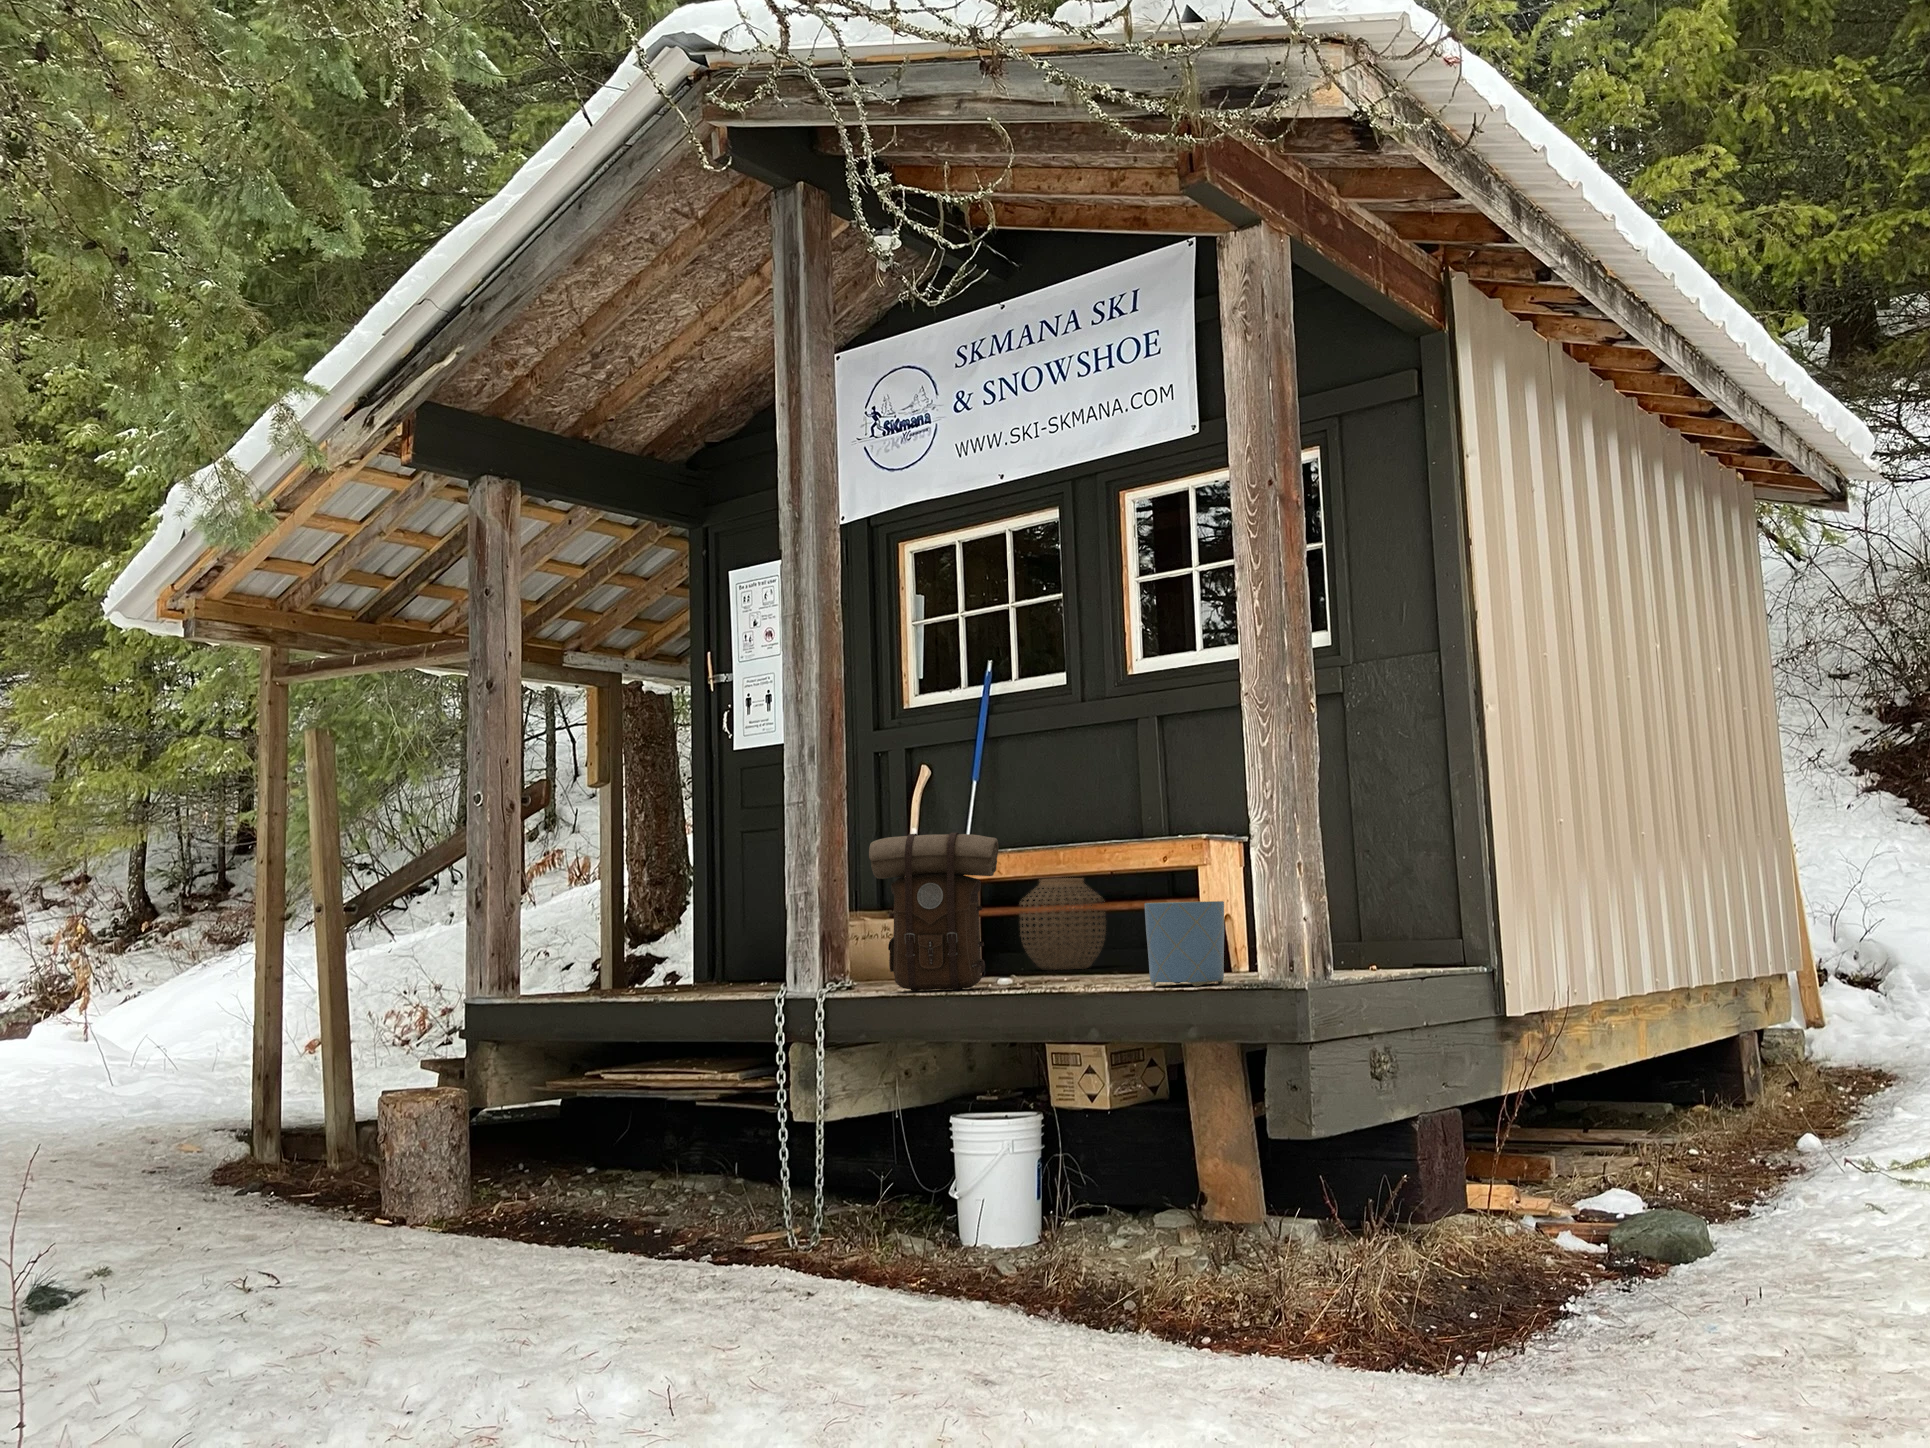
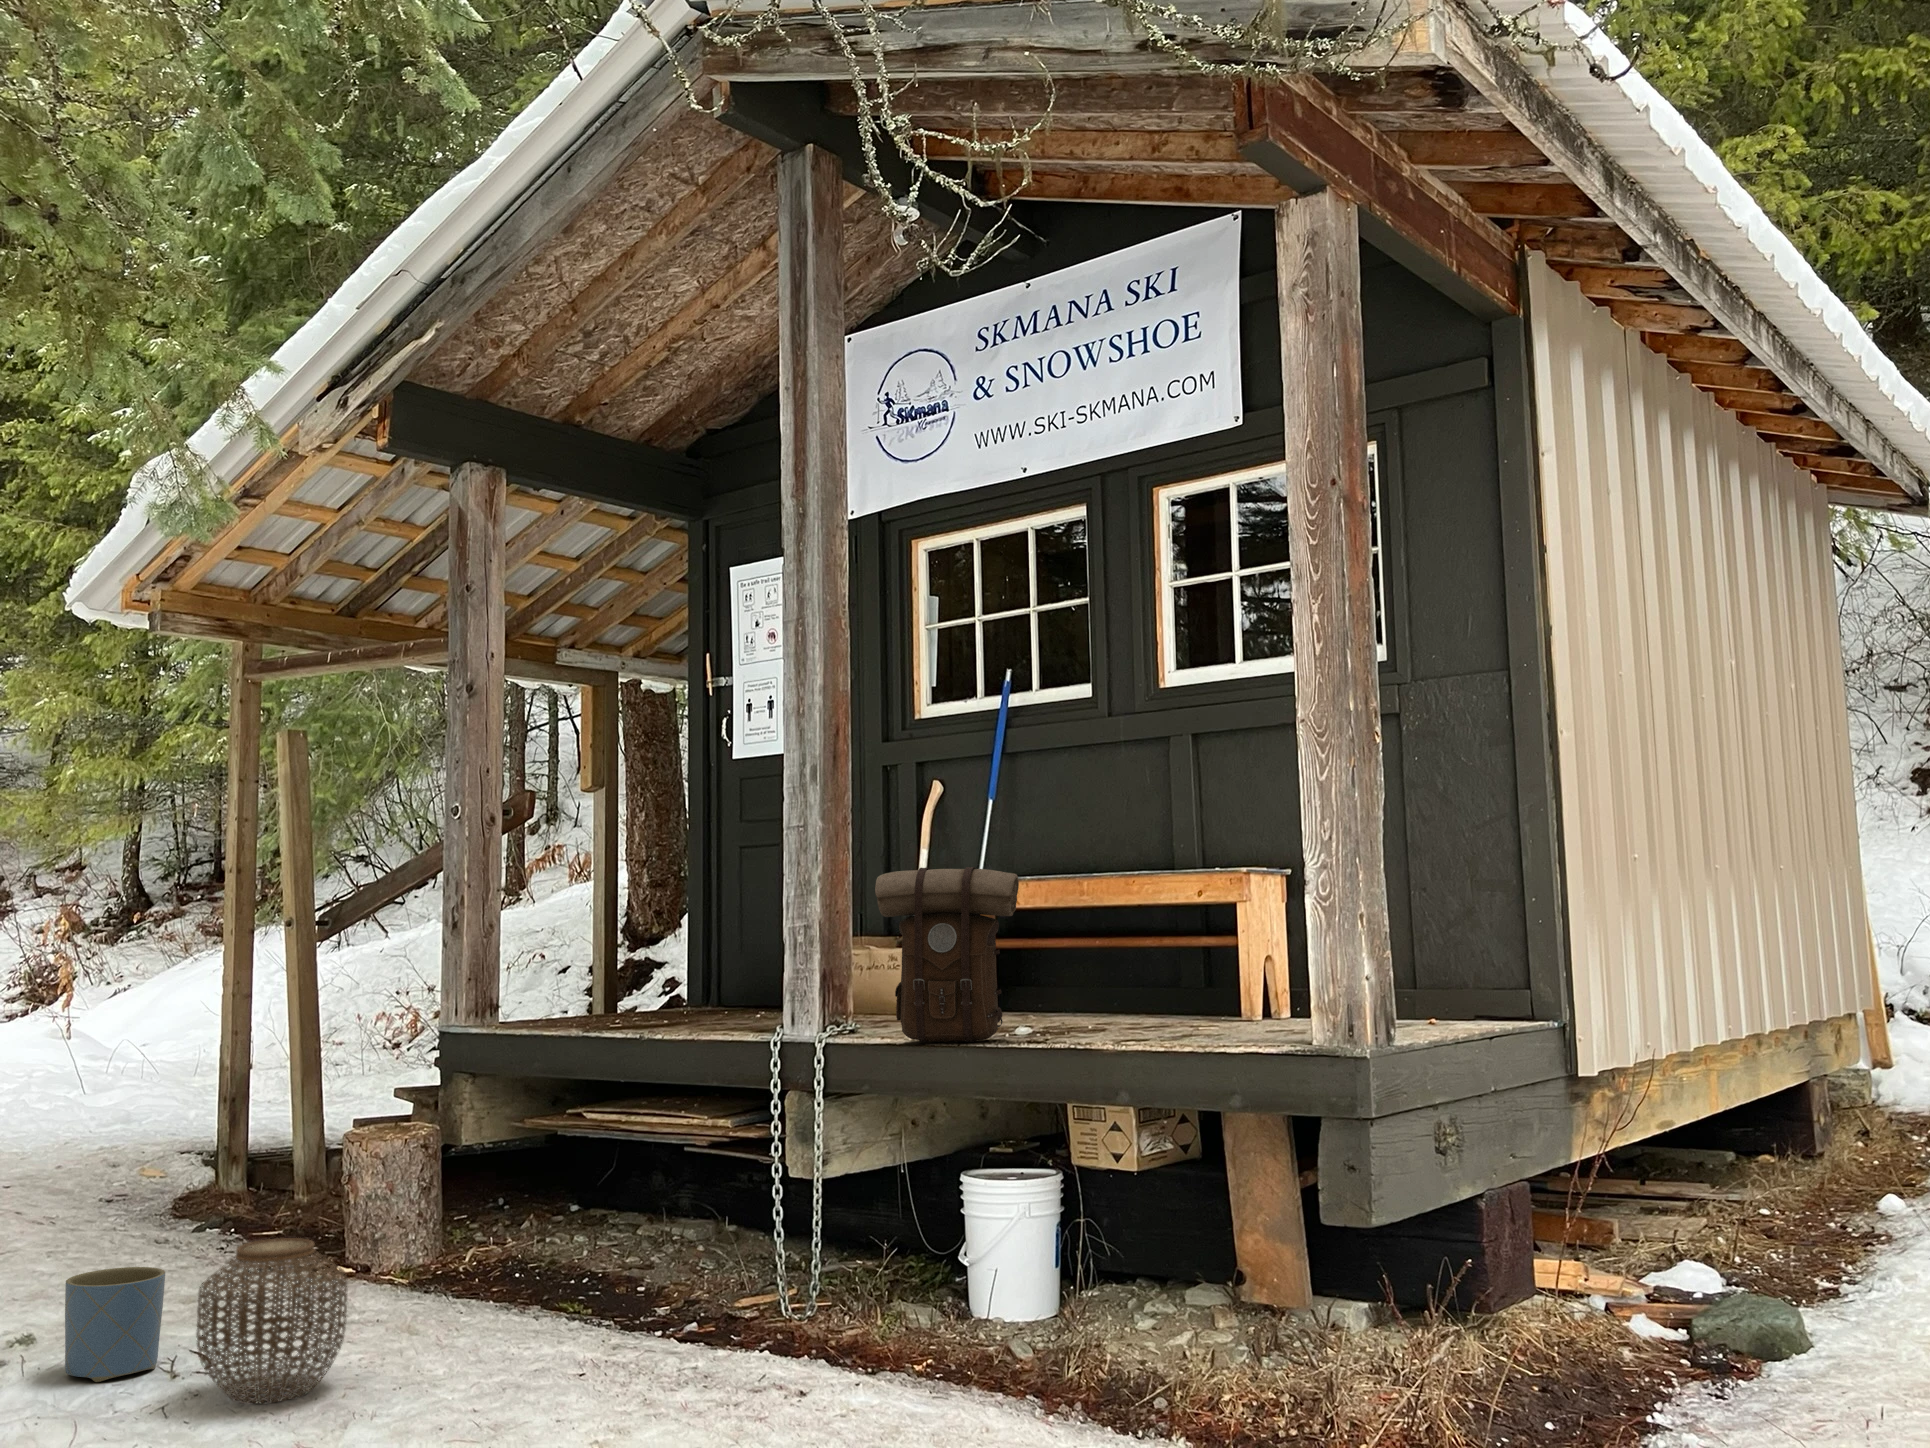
woven basket: present [1020,878,1106,970] -> present [197,1238,347,1403]
planter: present [1145,901,1224,986] -> present [65,1267,165,1382]

